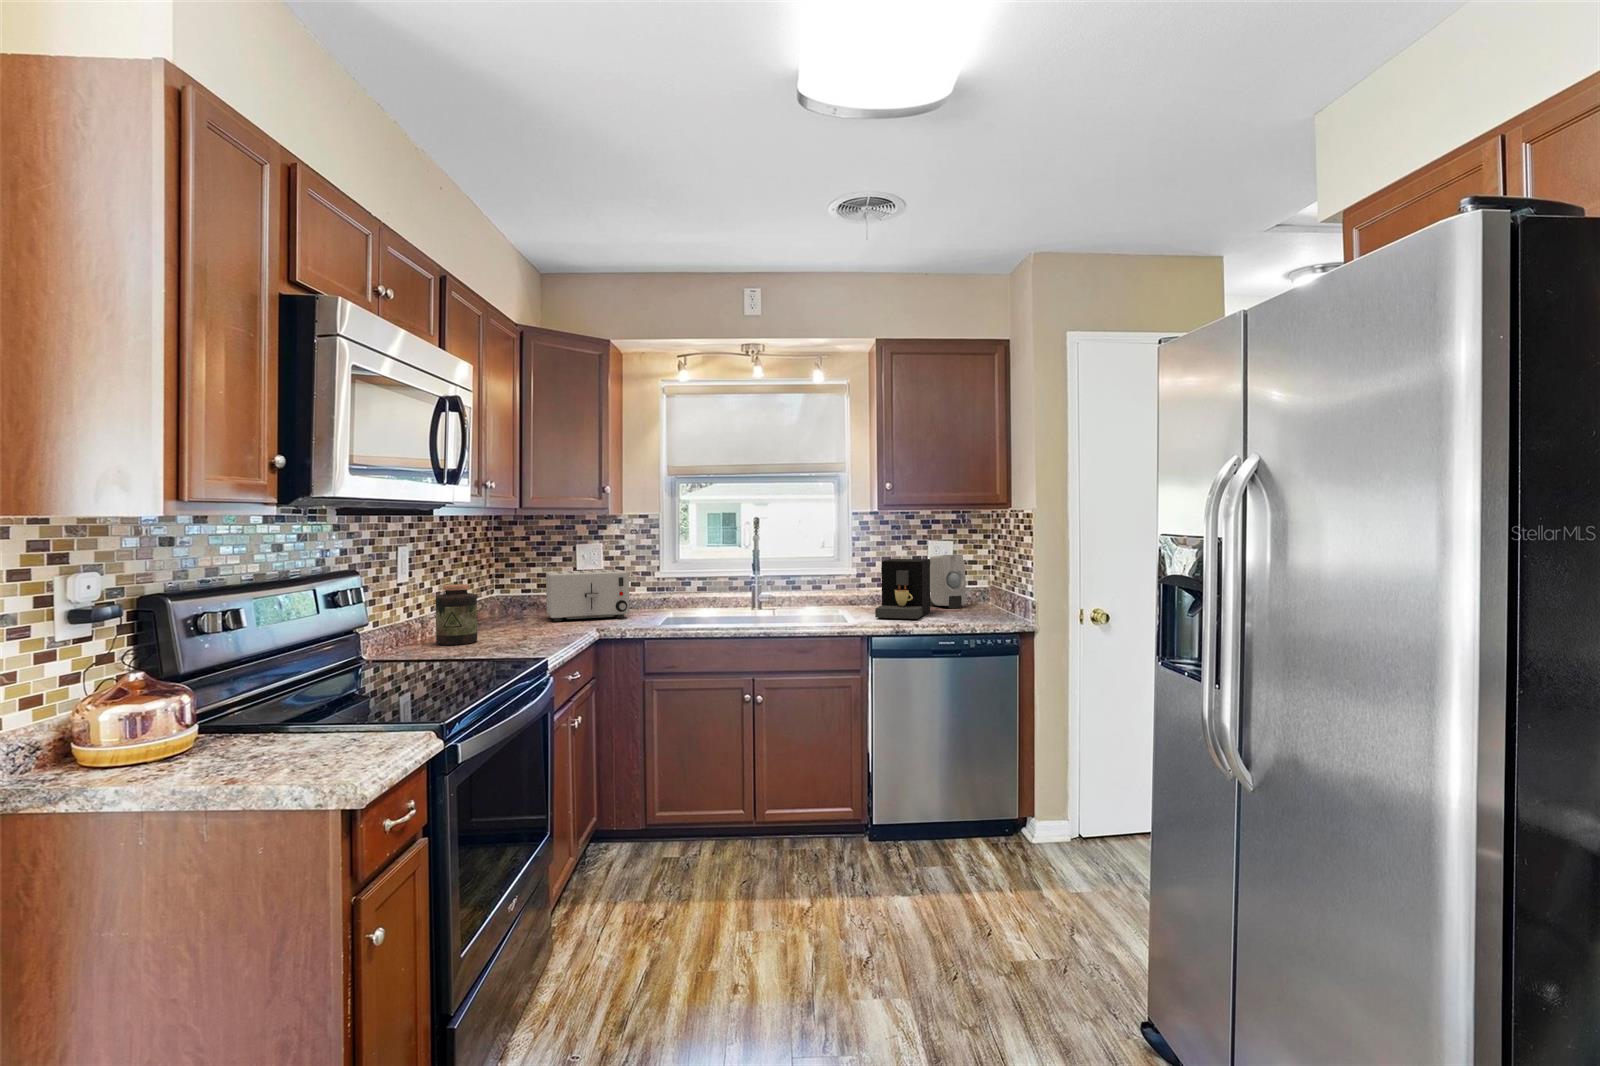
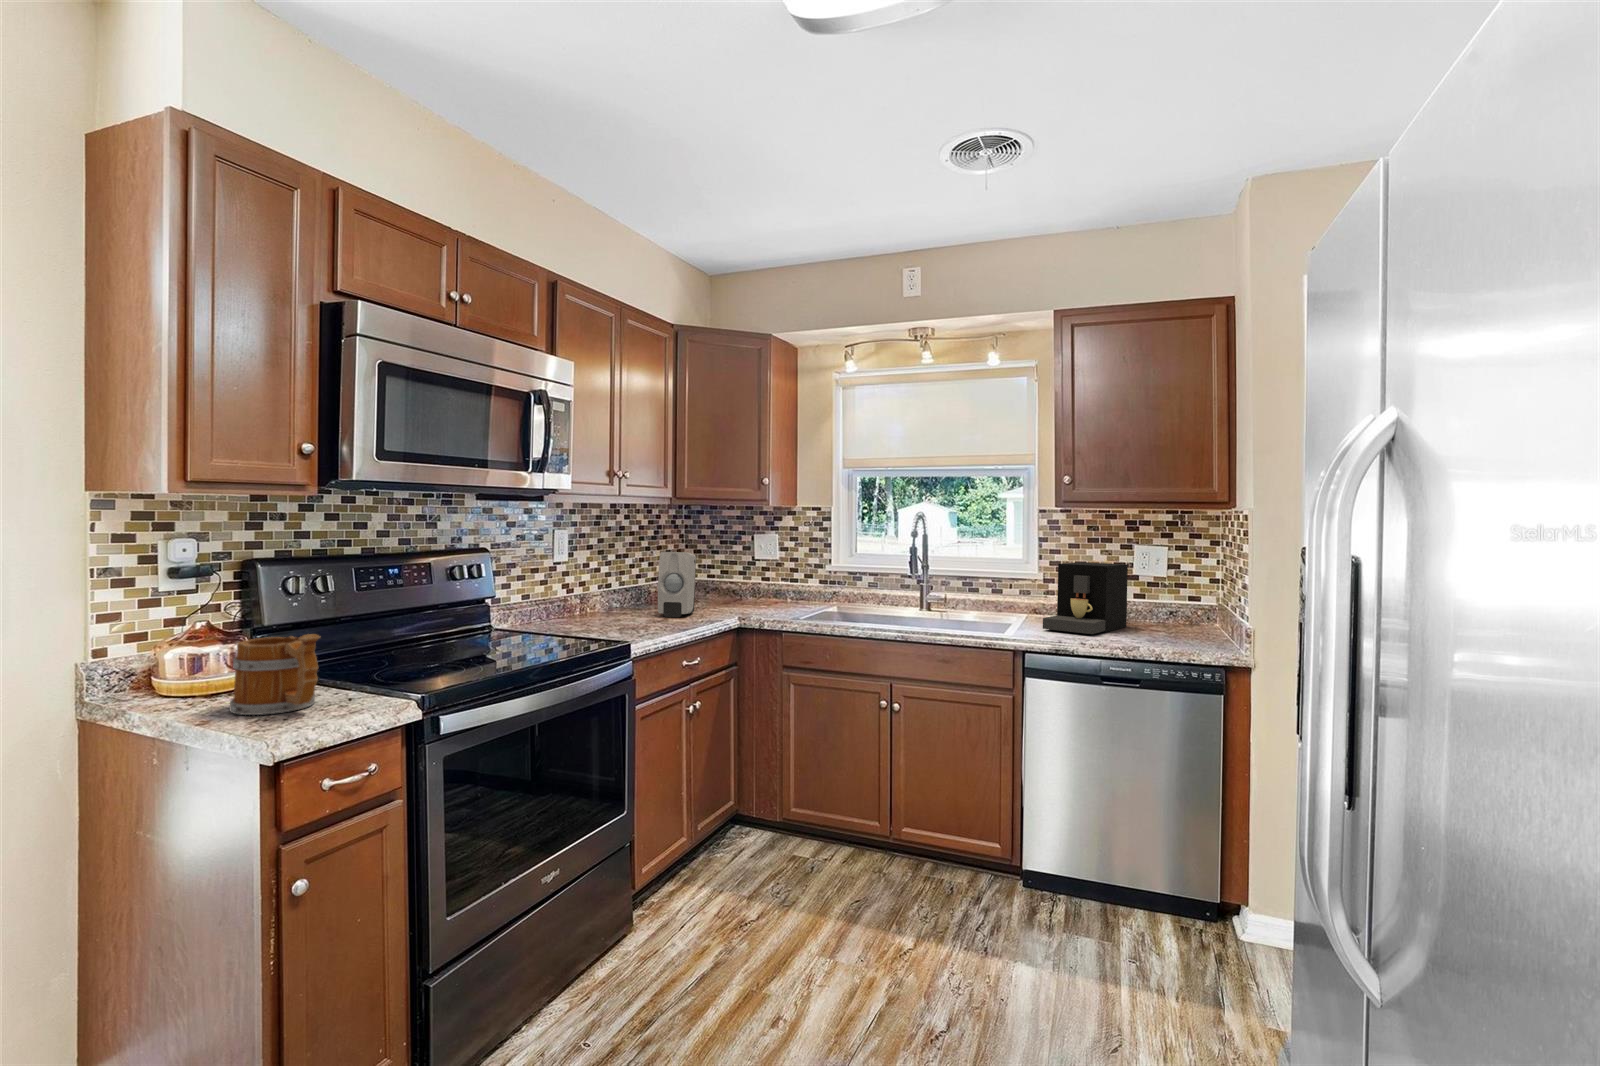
soap dispenser: present [929,555,966,608] -> present [658,552,696,617]
toaster: present [546,570,629,621] -> none [712,559,789,608]
jar: present [436,584,477,645] -> none [584,565,621,621]
mug: none [236,674,355,769] -> present [230,634,320,715]

